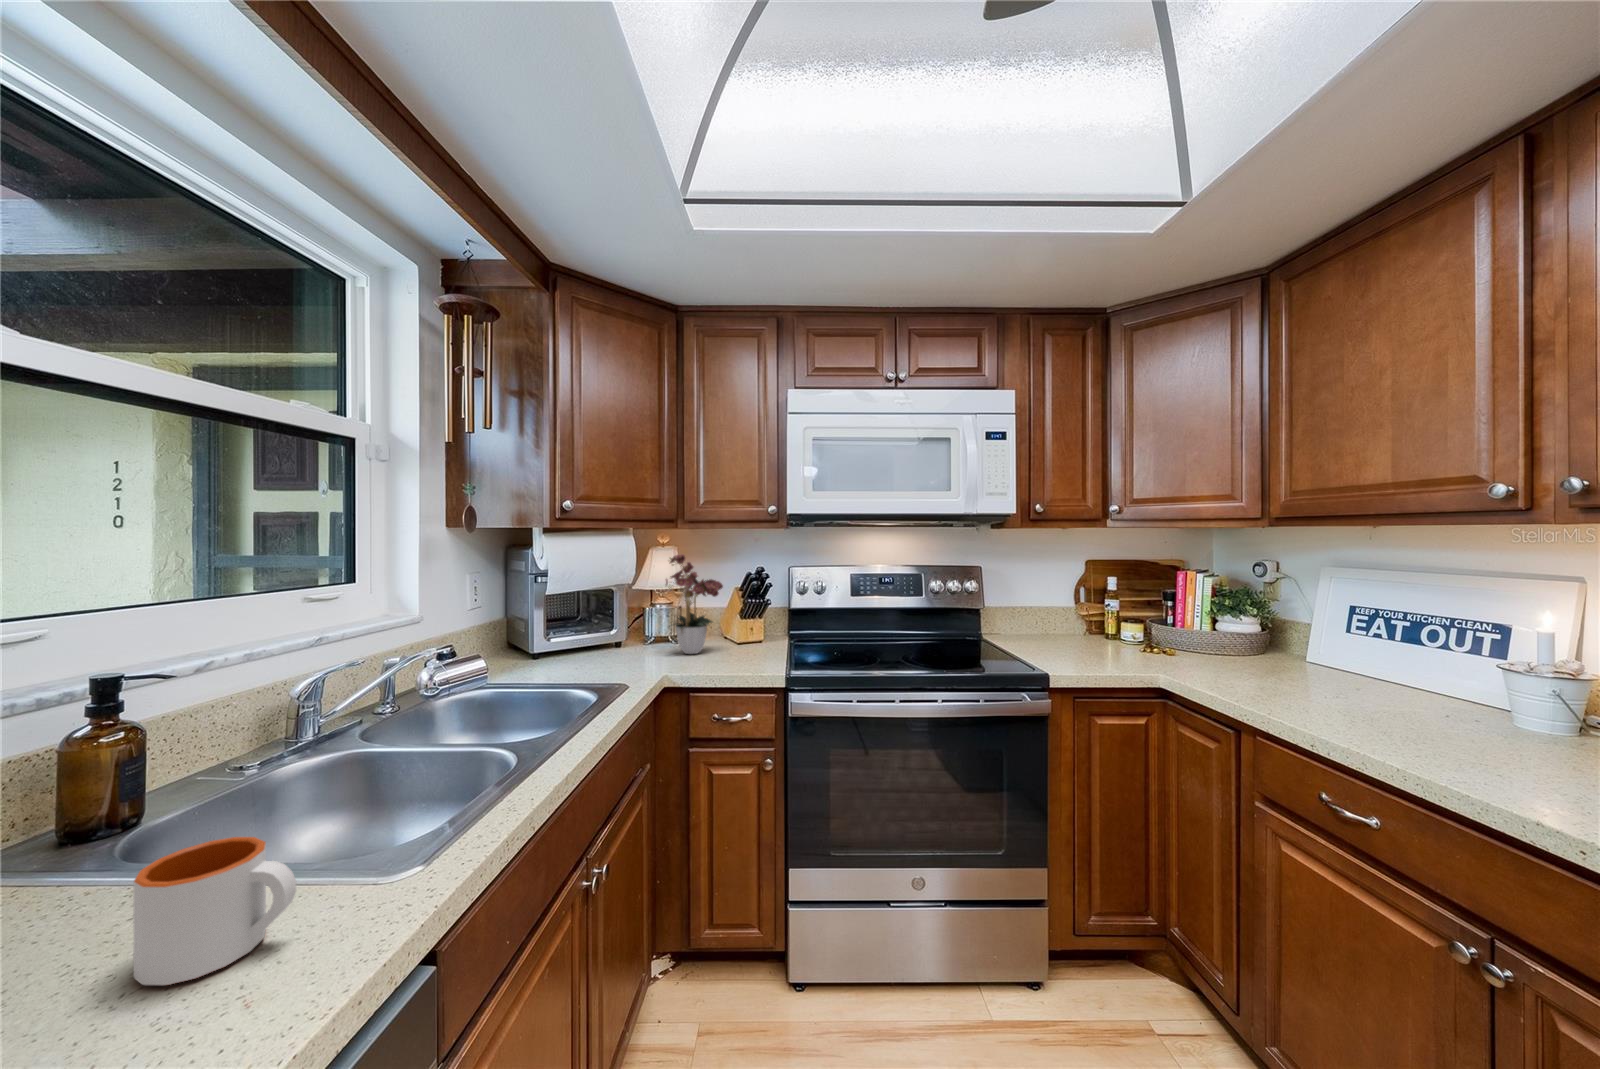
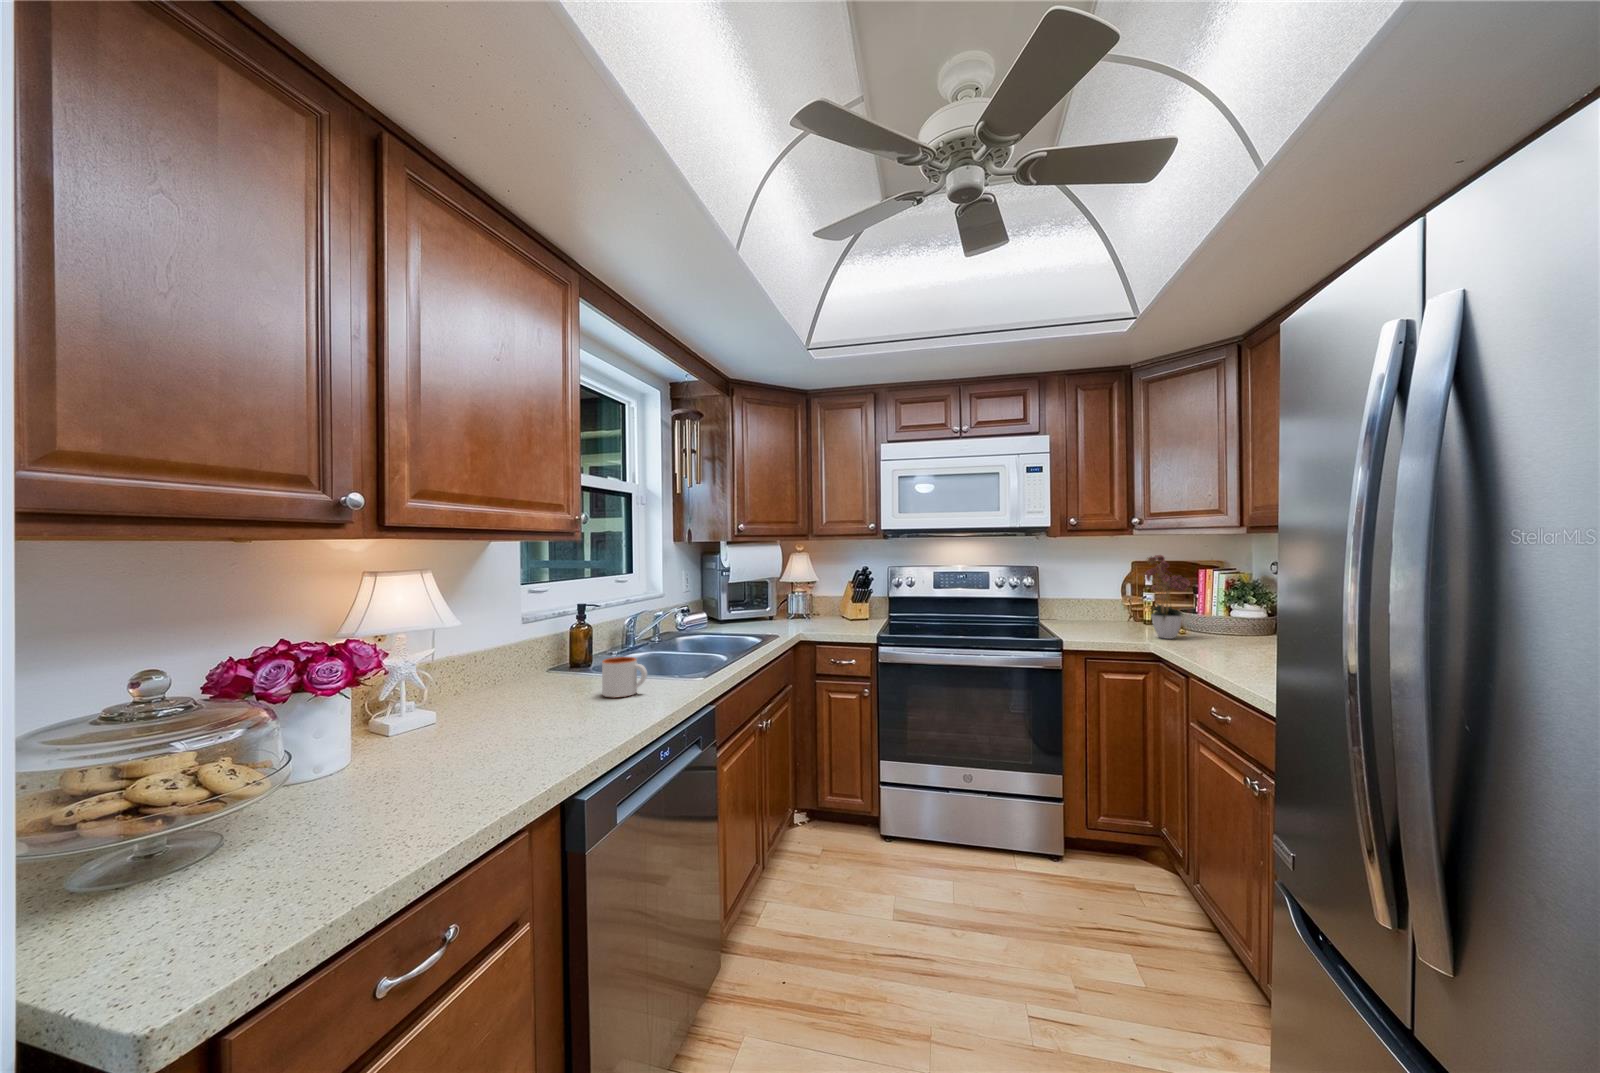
flower arrangement: present [666,554,723,654] -> present [1146,555,1190,639]

